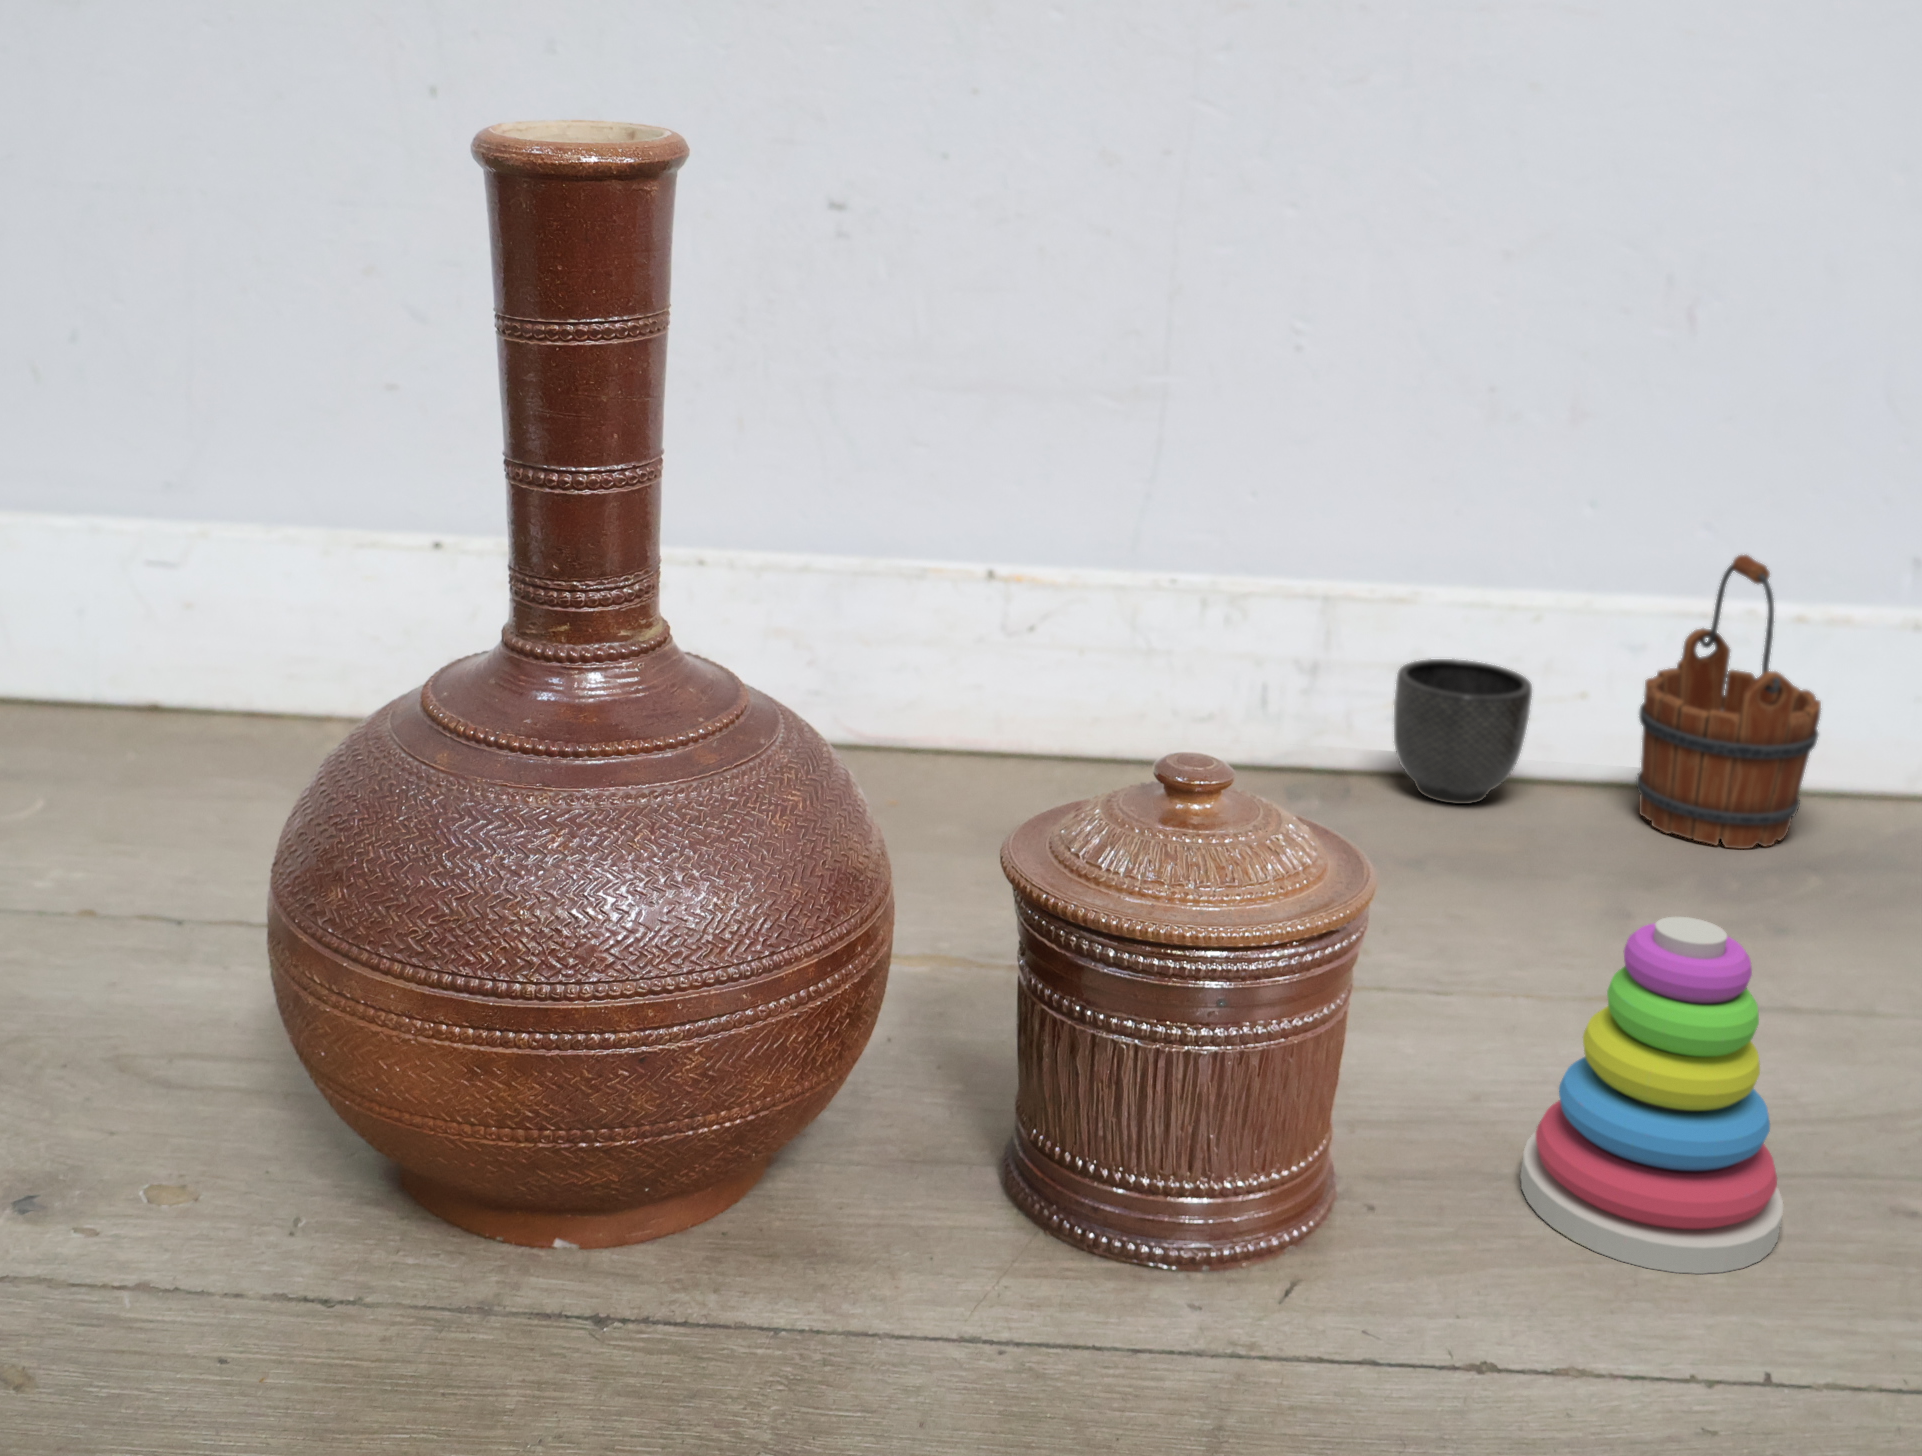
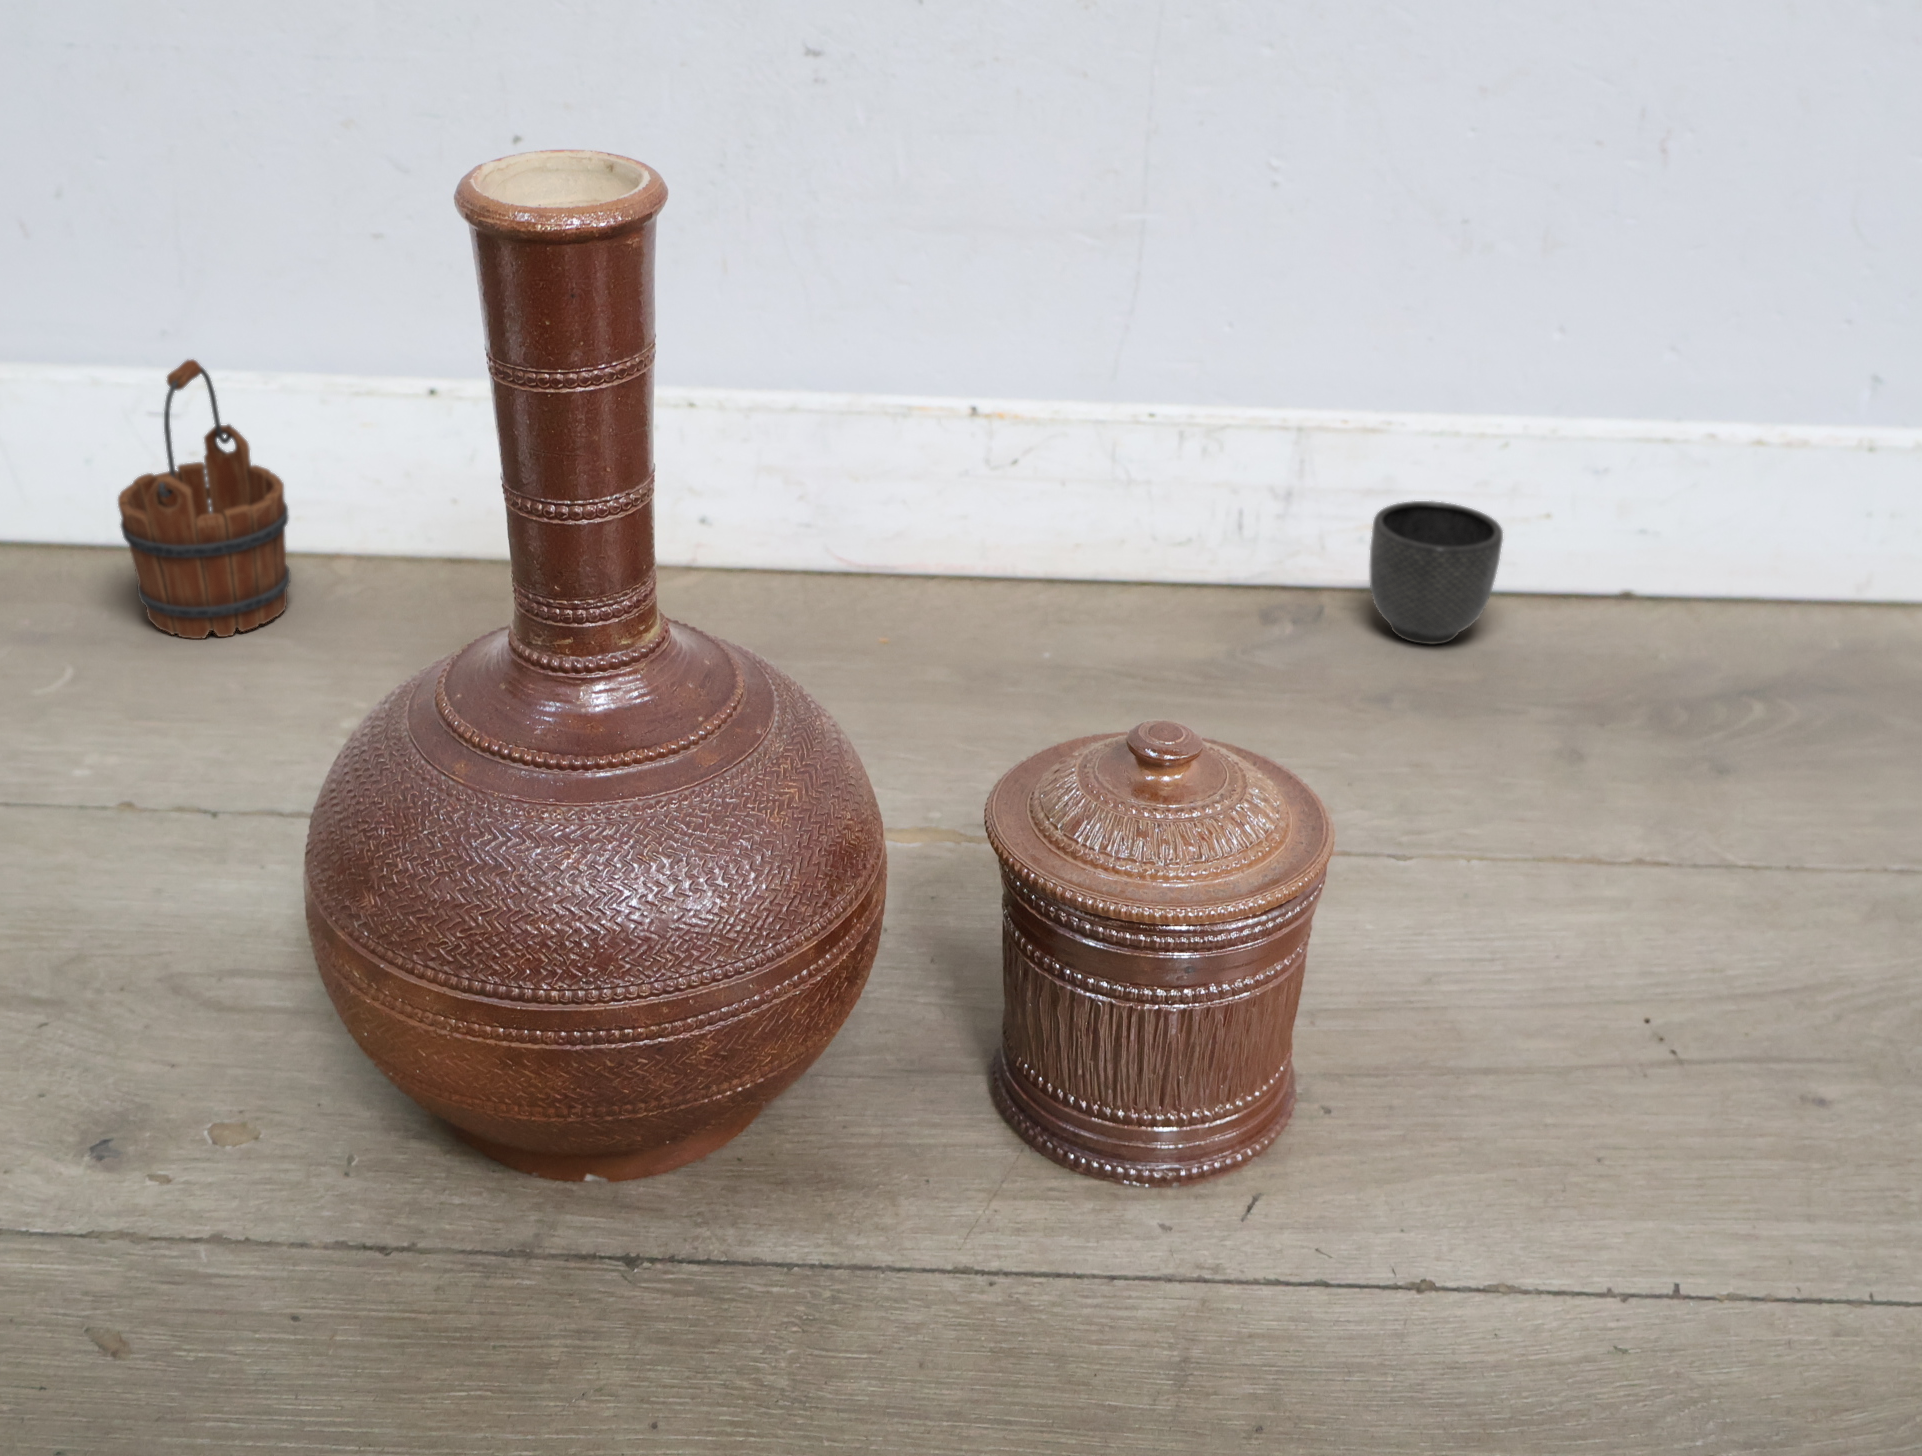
wooden bucket: present [1636,555,1821,849] -> present [118,360,290,639]
stacking toy: present [1520,917,1783,1274] -> none [1466,855,1703,1177]

